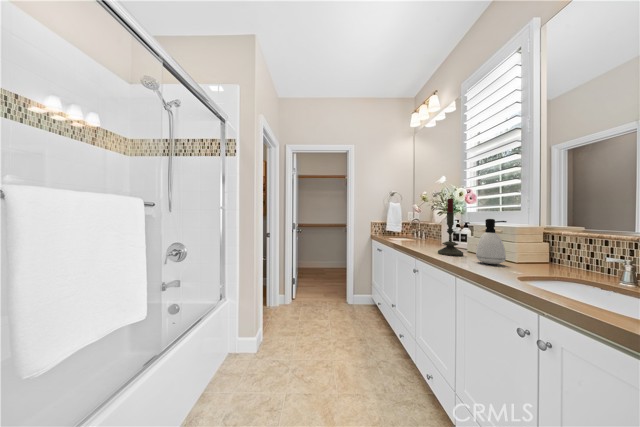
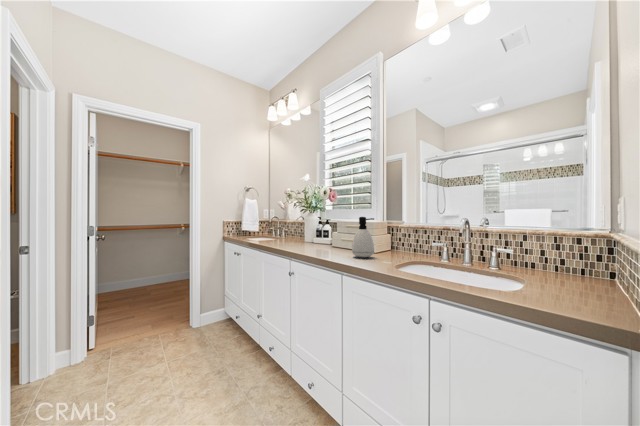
candle: present [438,199,463,256] -> none [314,196,335,253]

